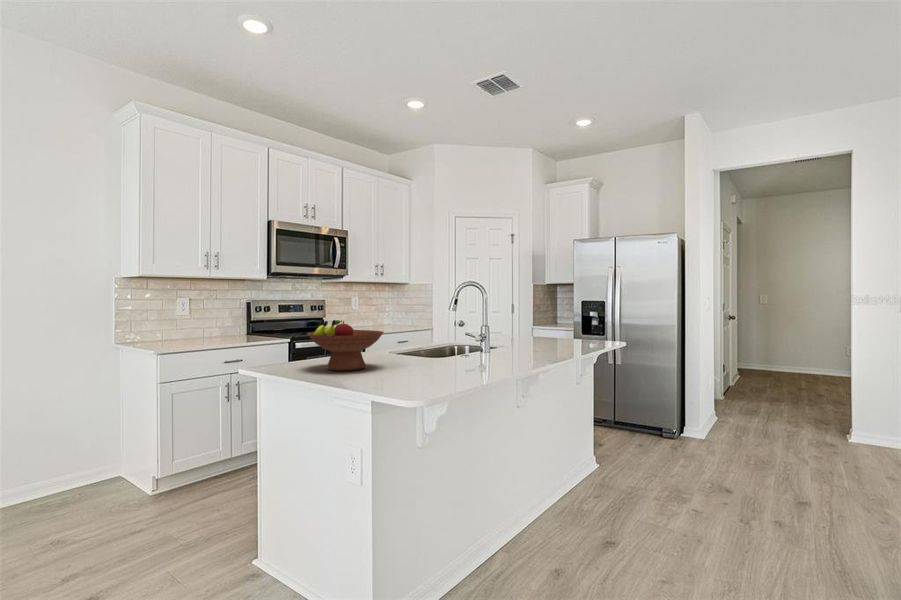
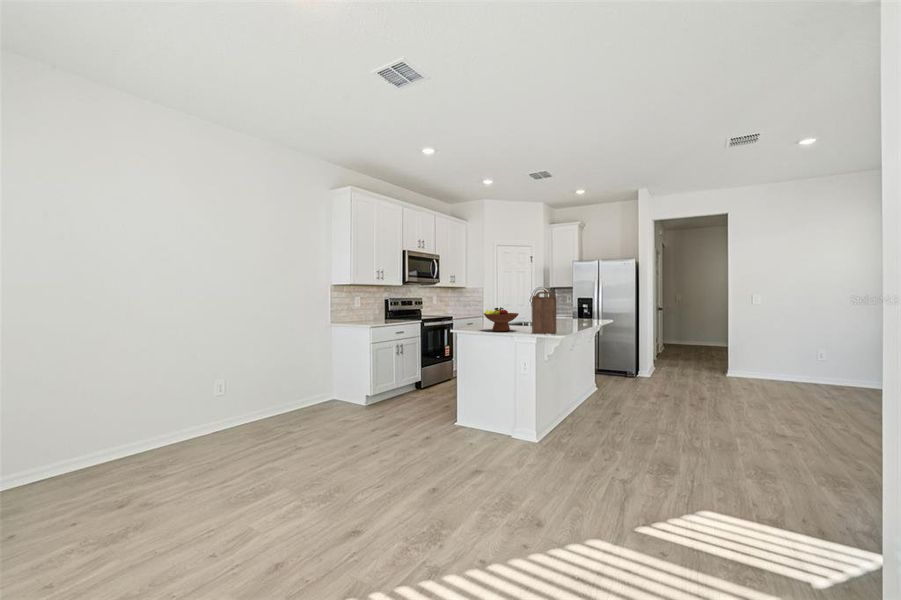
cutting board: none [389,285,444,379] -> present [532,291,557,333]

